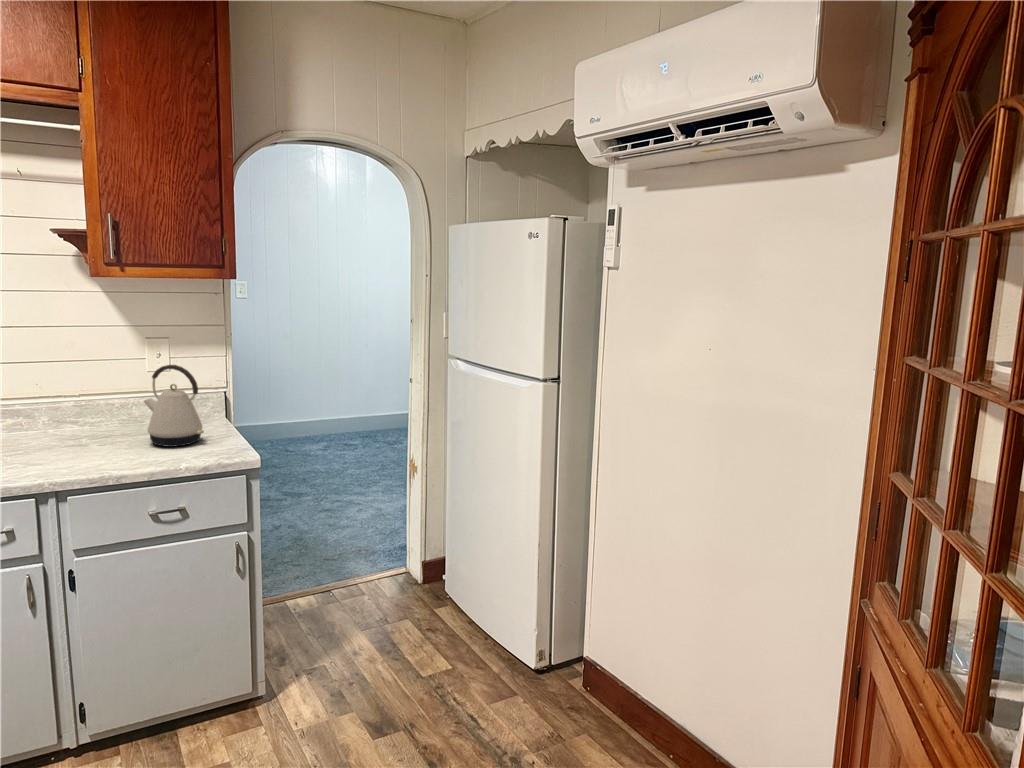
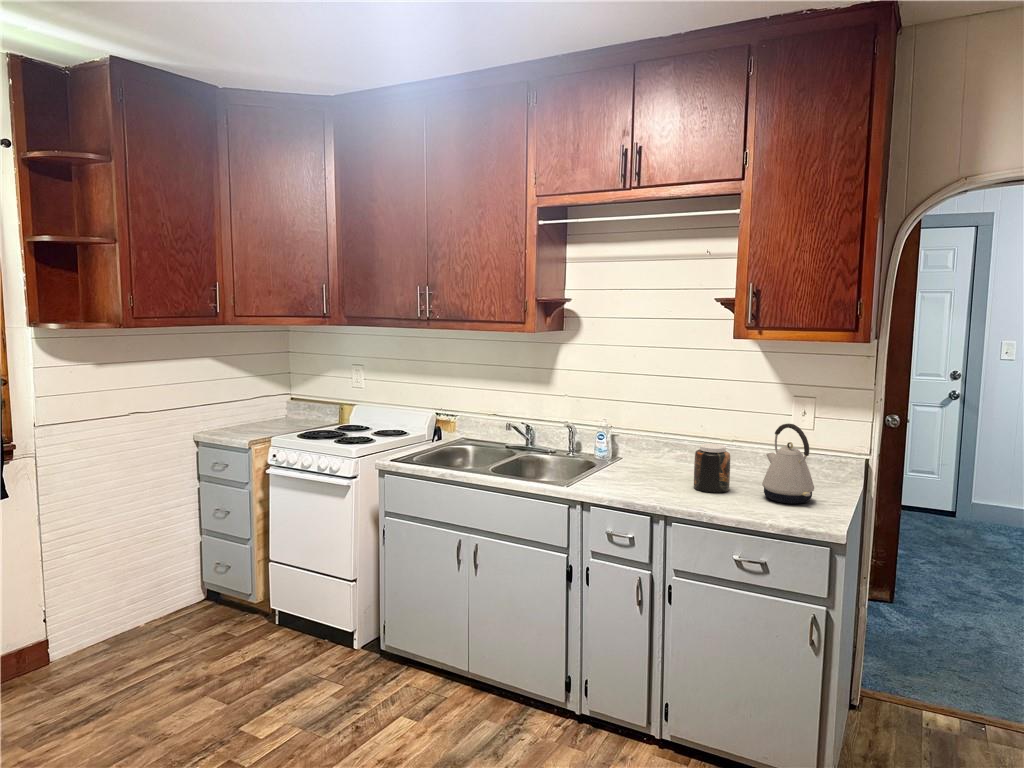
jar: none [59,400,108,455] -> present [694,444,730,493]

